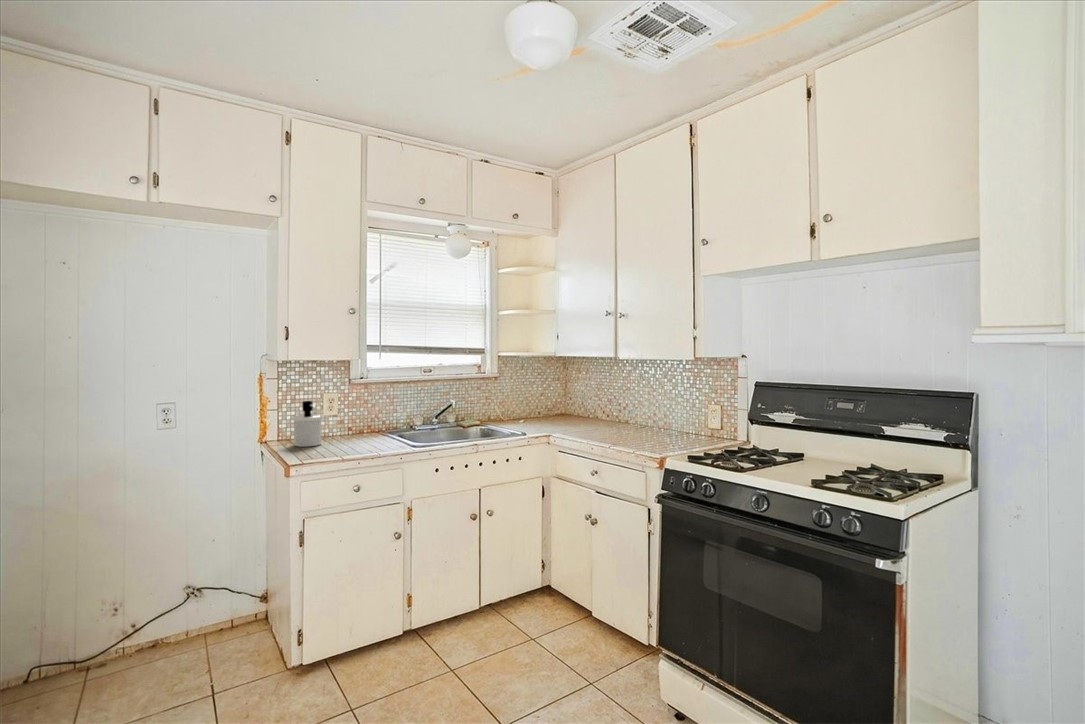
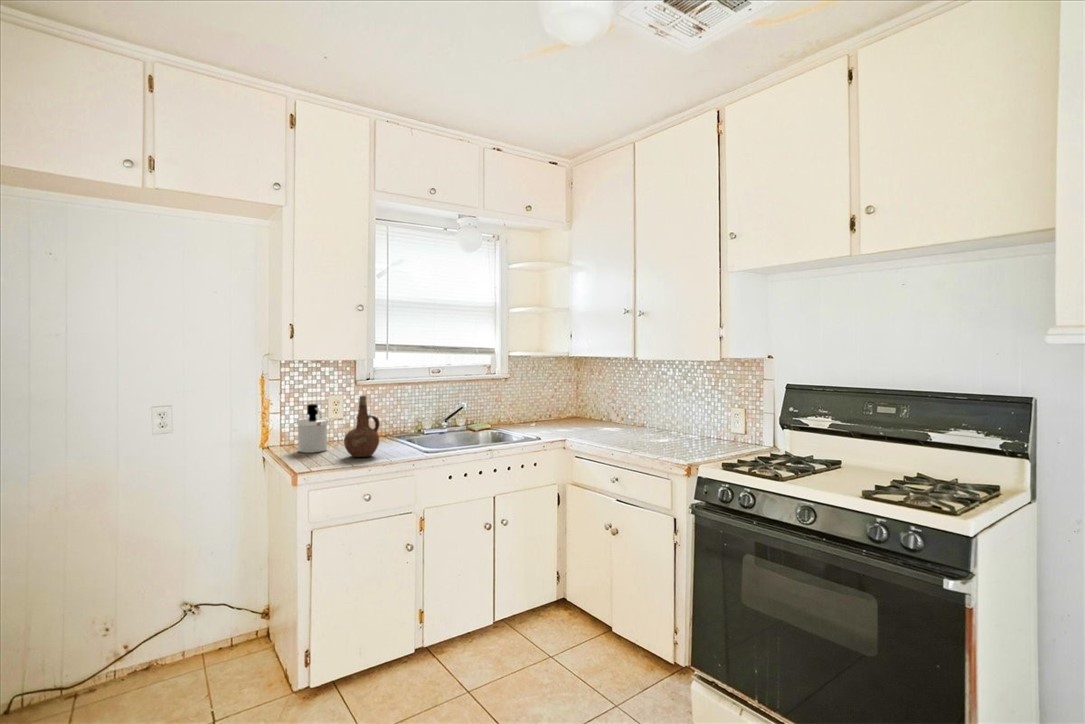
ceramic pitcher: none [337,393,371,451] -> present [344,396,380,457]

